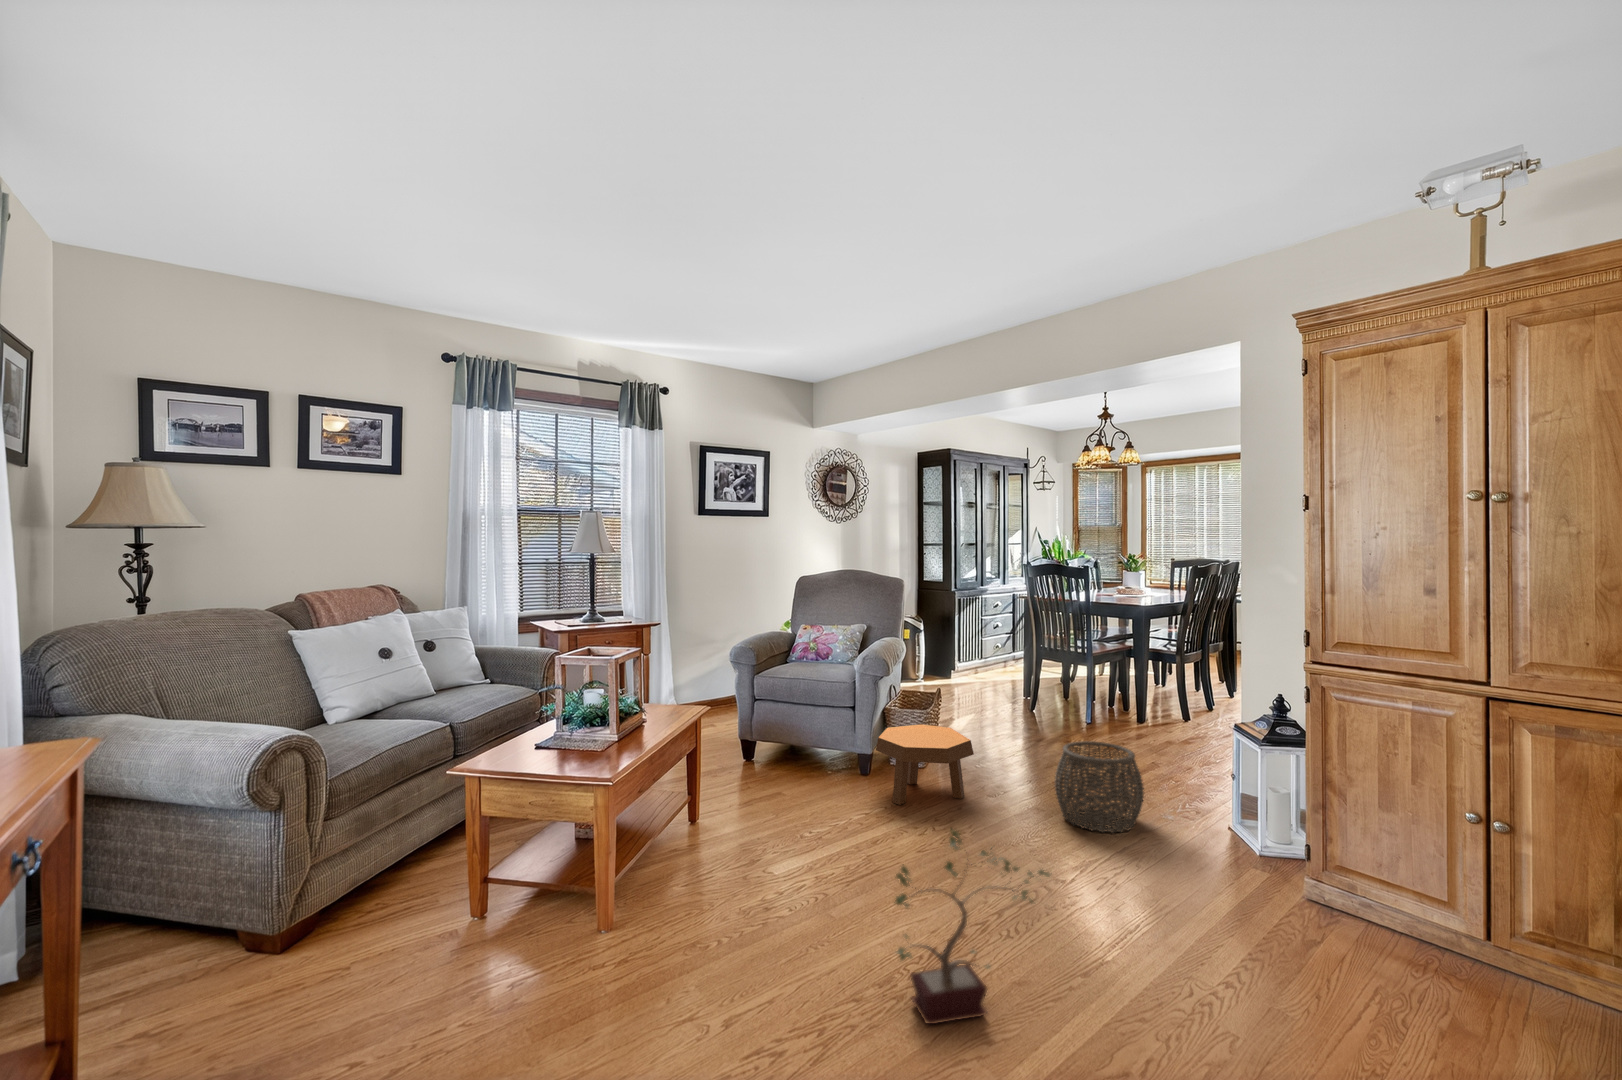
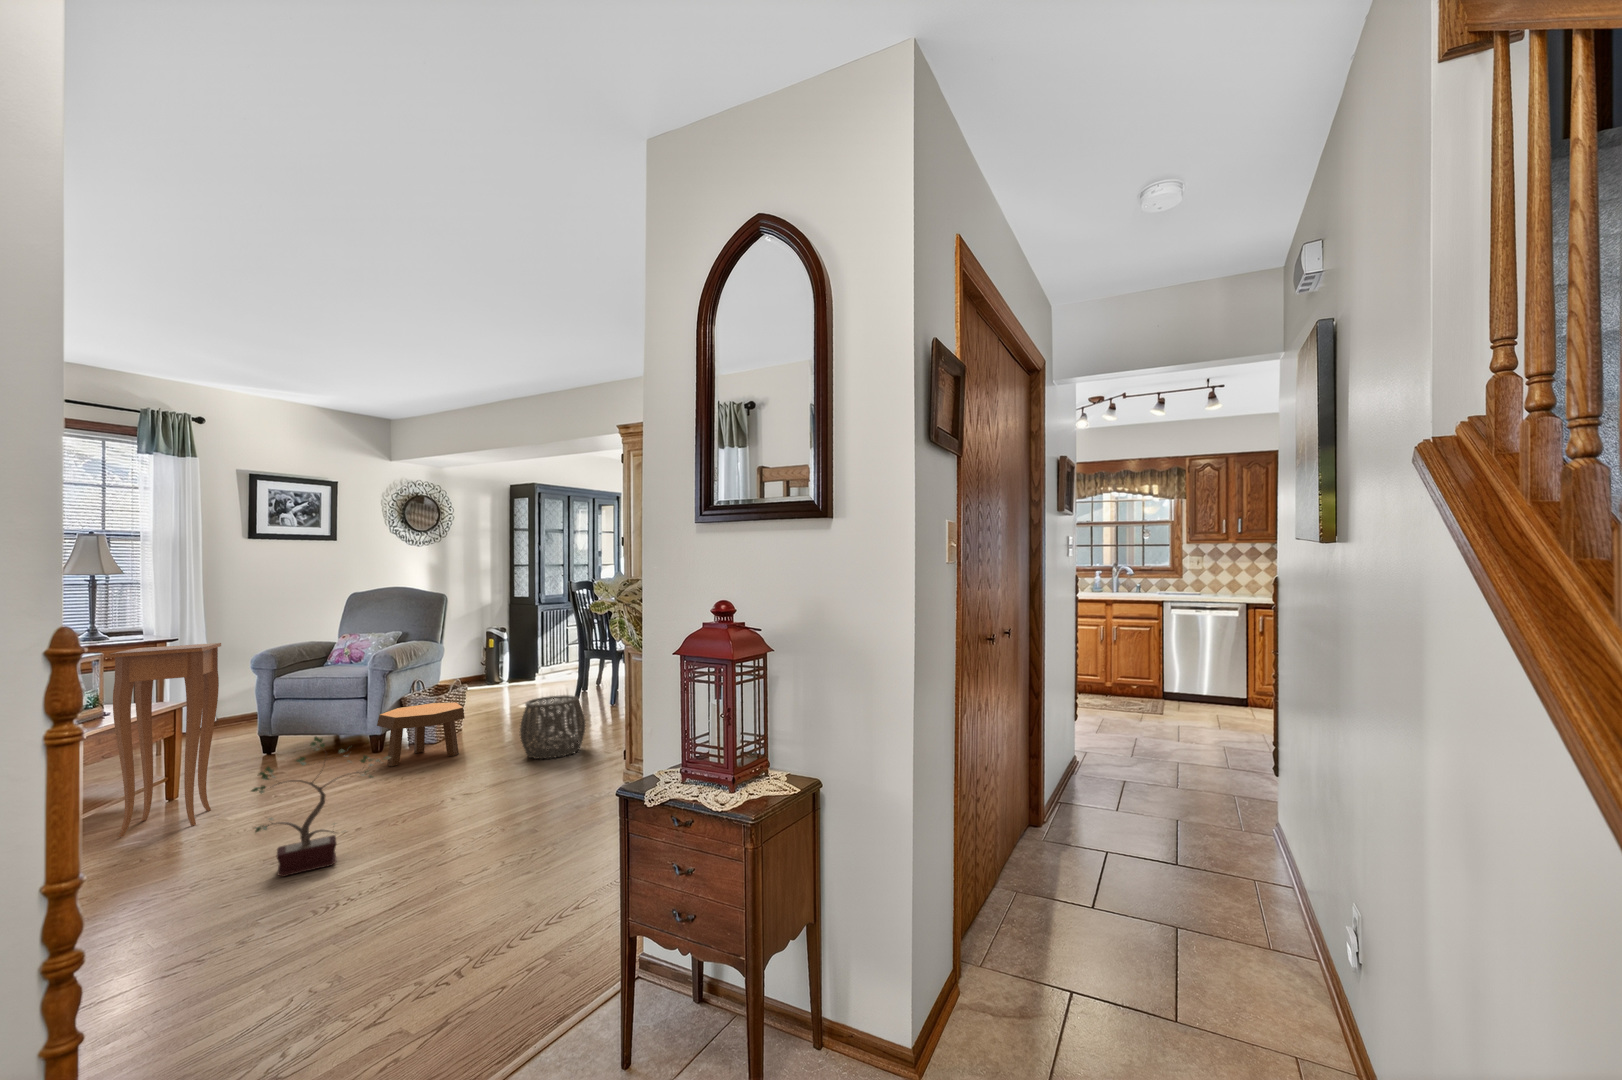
side table: none [672,651,755,873] -> present [109,643,221,837]

